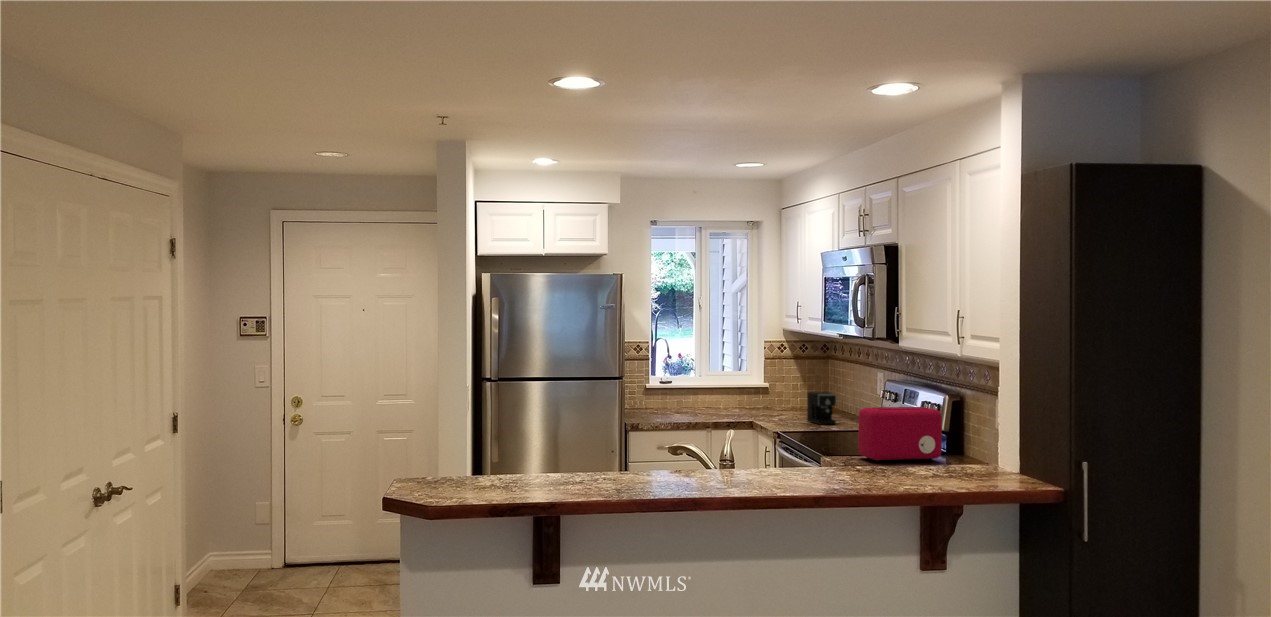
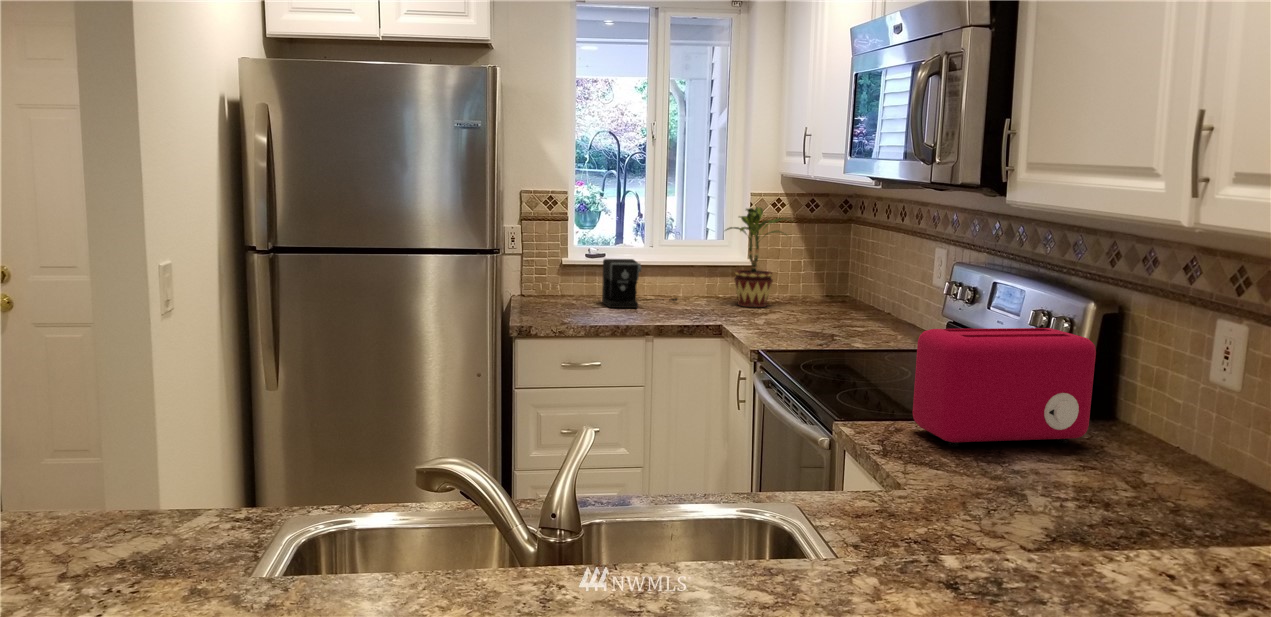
potted plant: none [749,350,793,413] -> present [726,207,791,307]
coffee maker: present [807,392,854,424] -> present [602,259,677,308]

